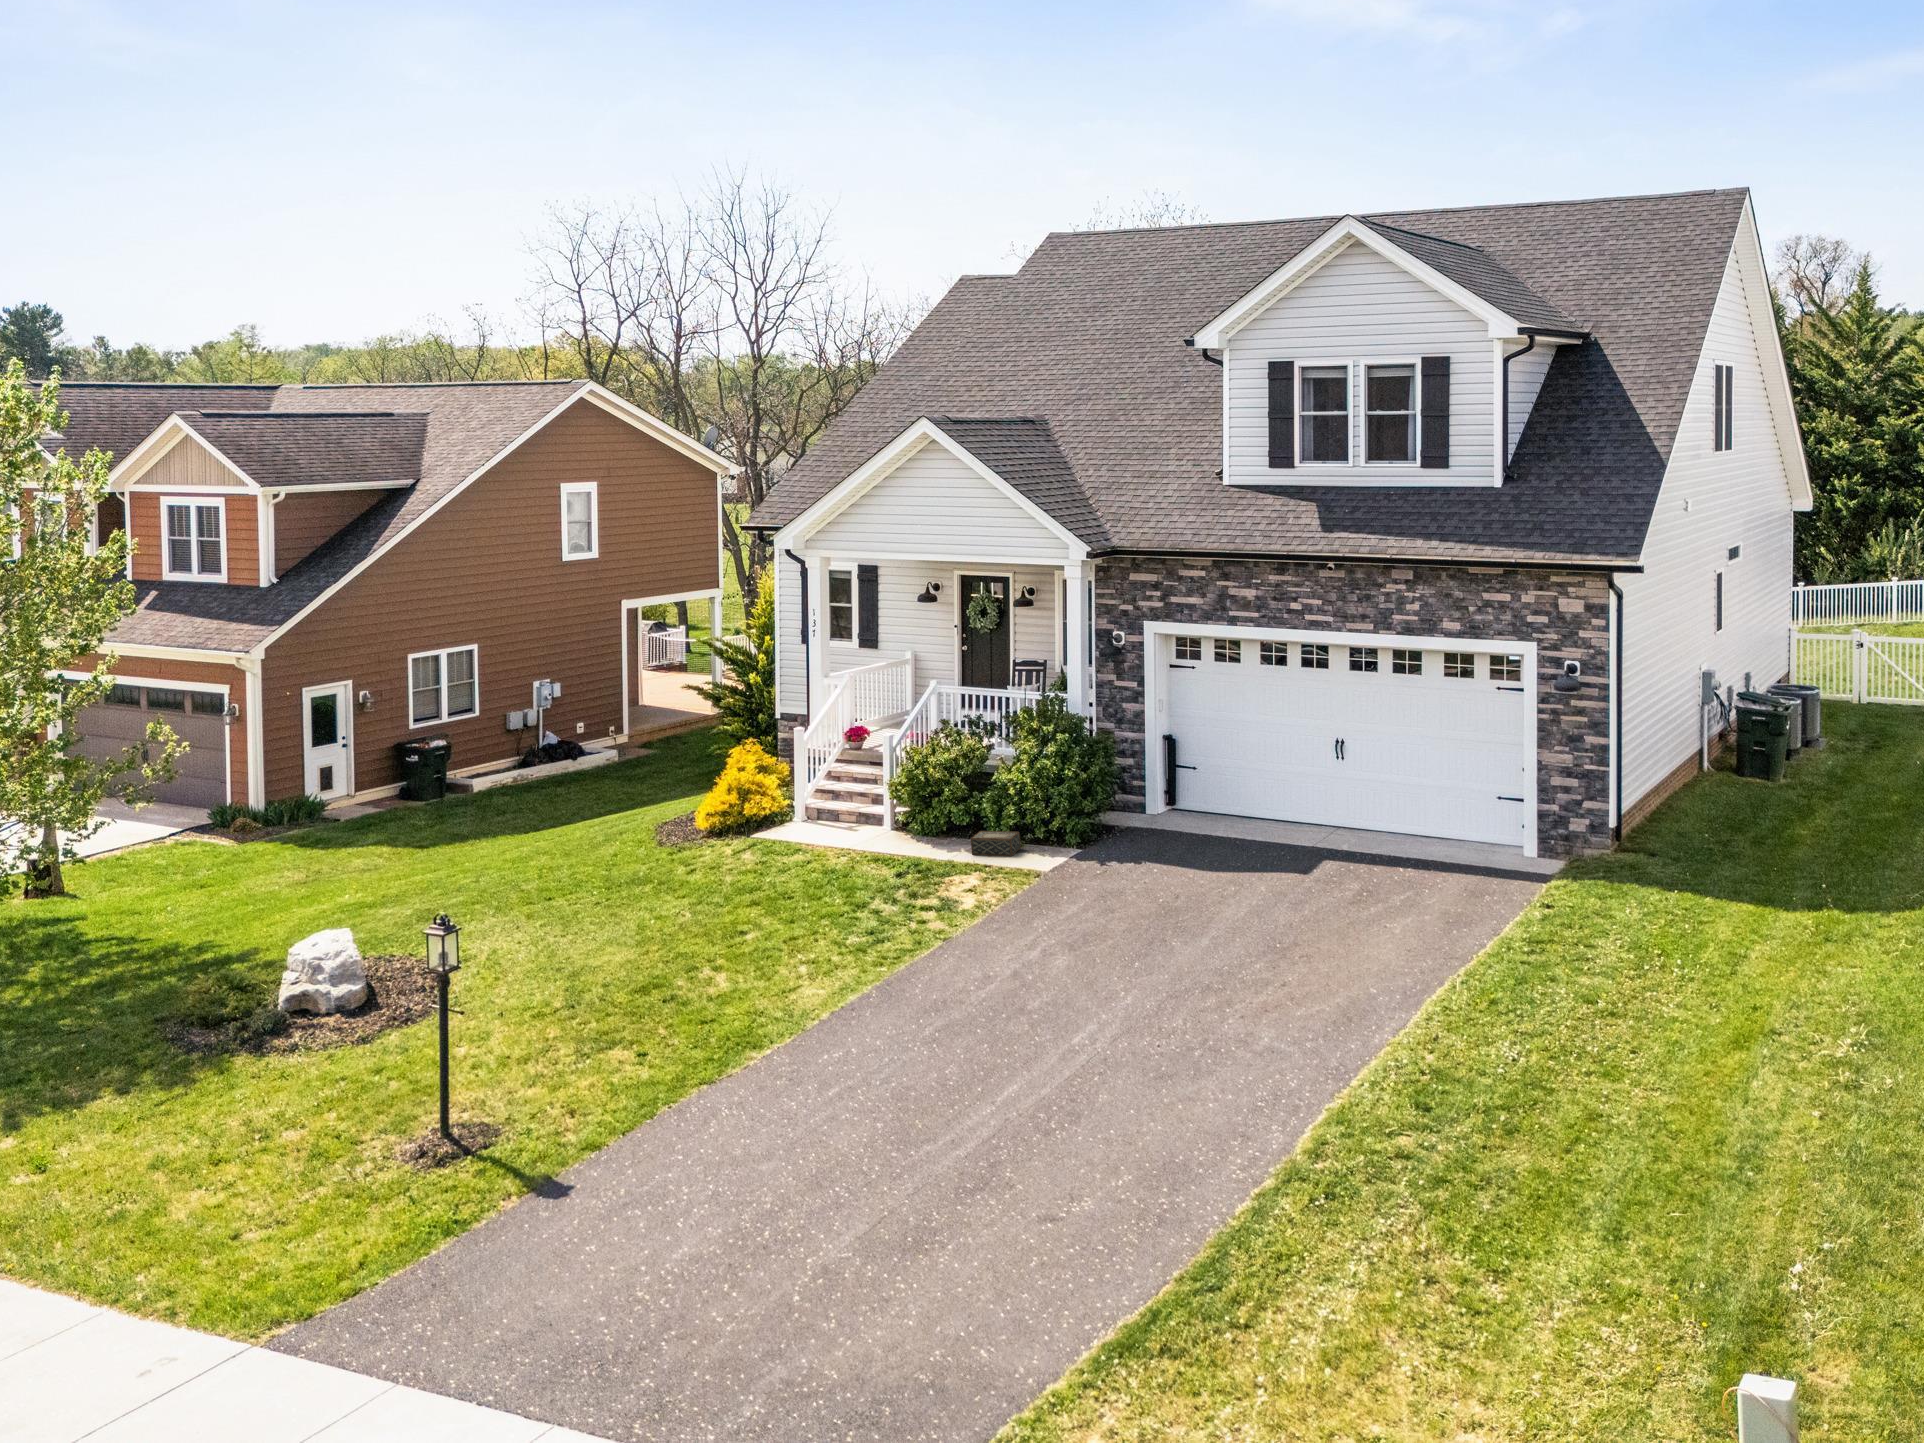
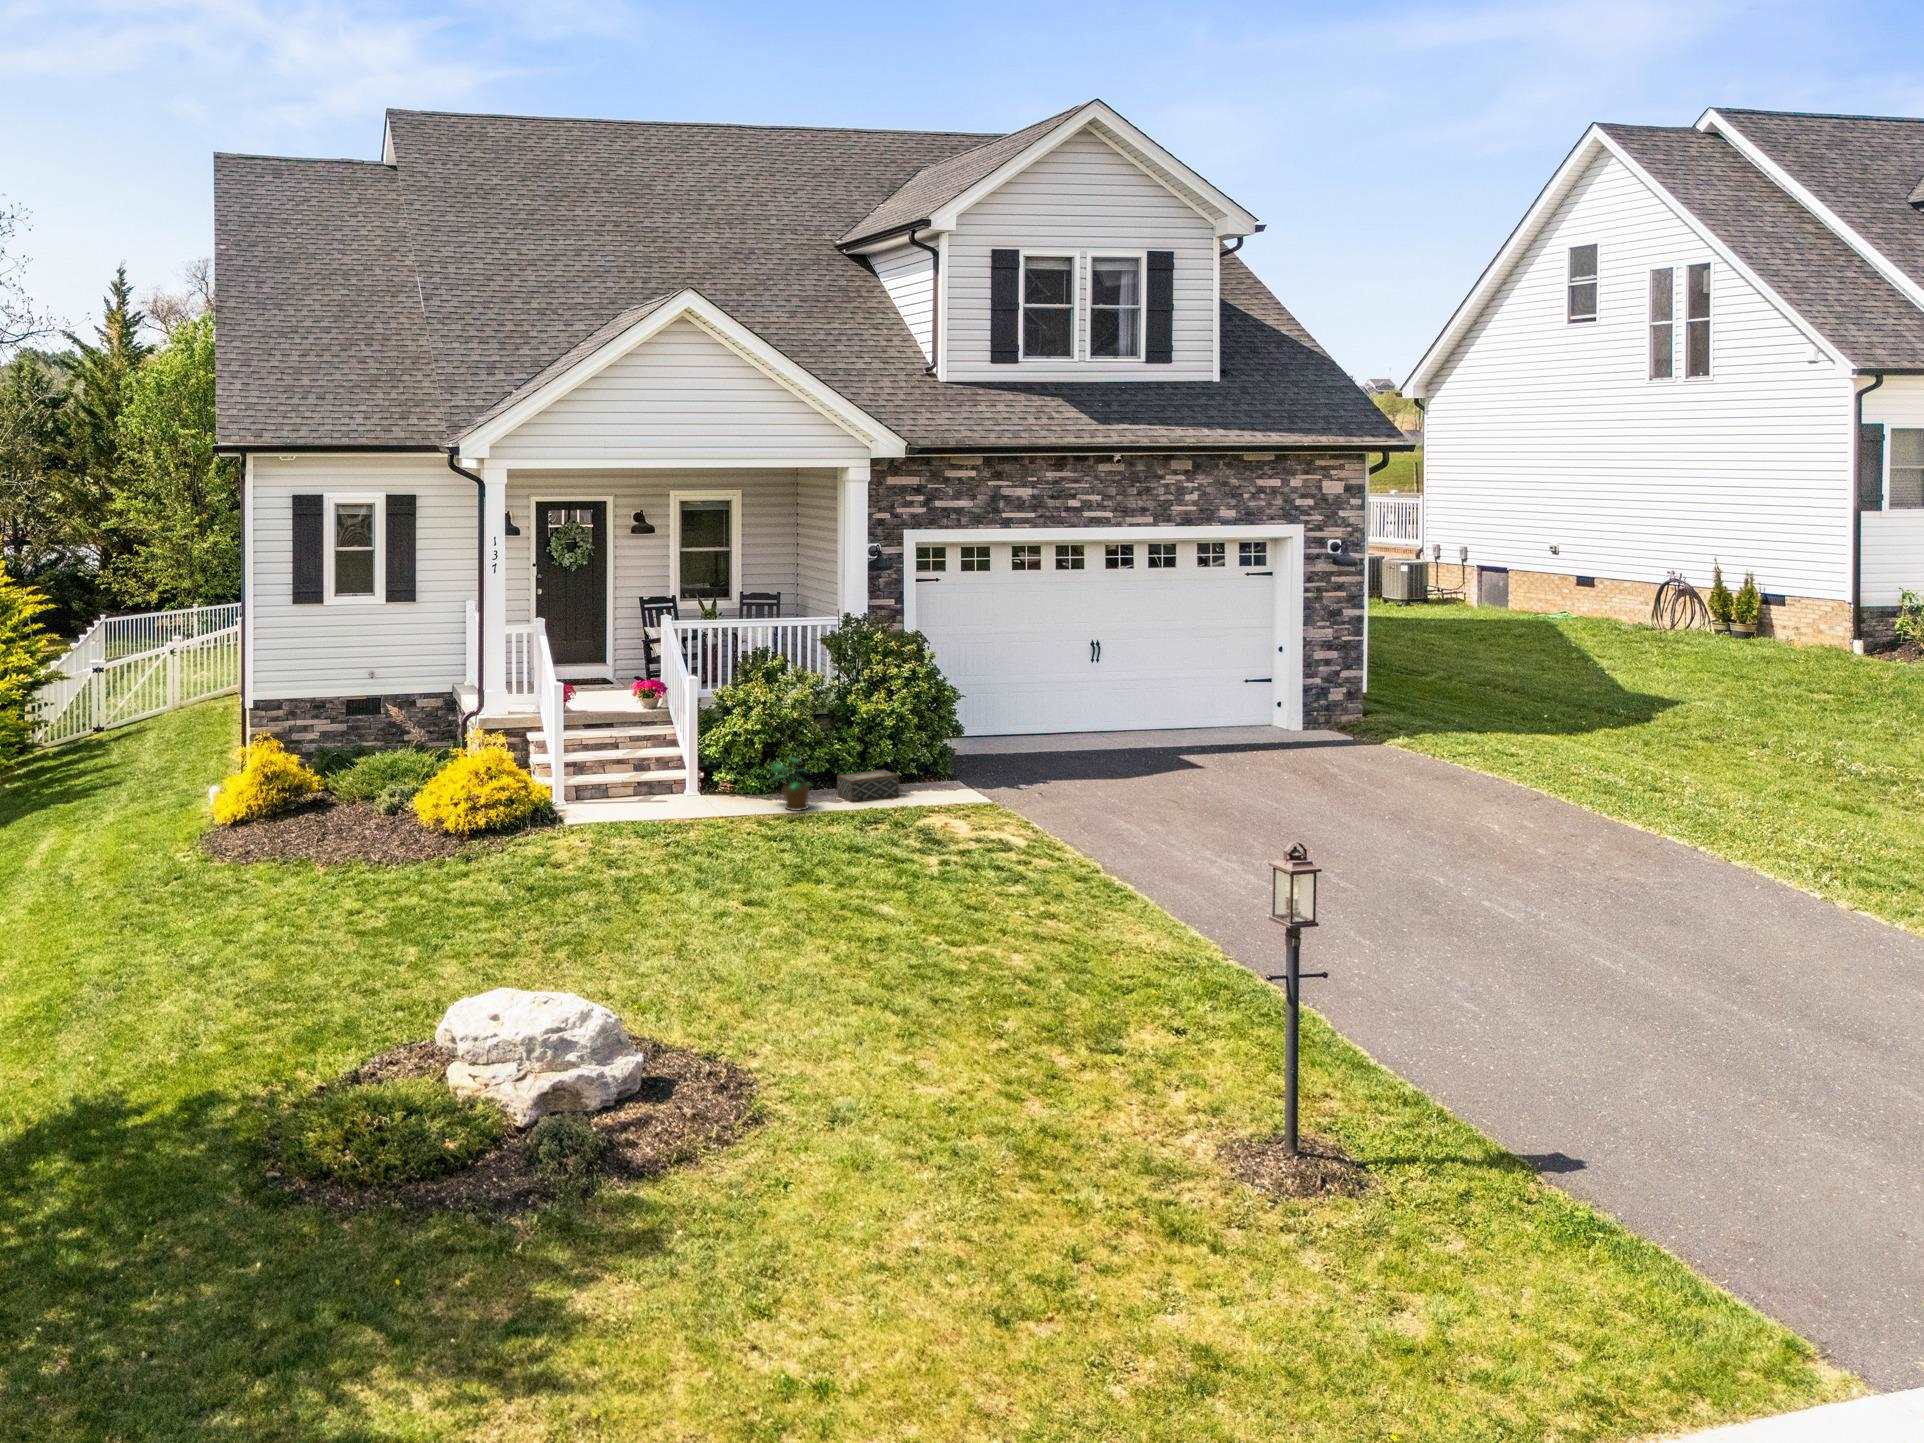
potted plant: none [897,811,947,855] -> present [771,757,811,811]

